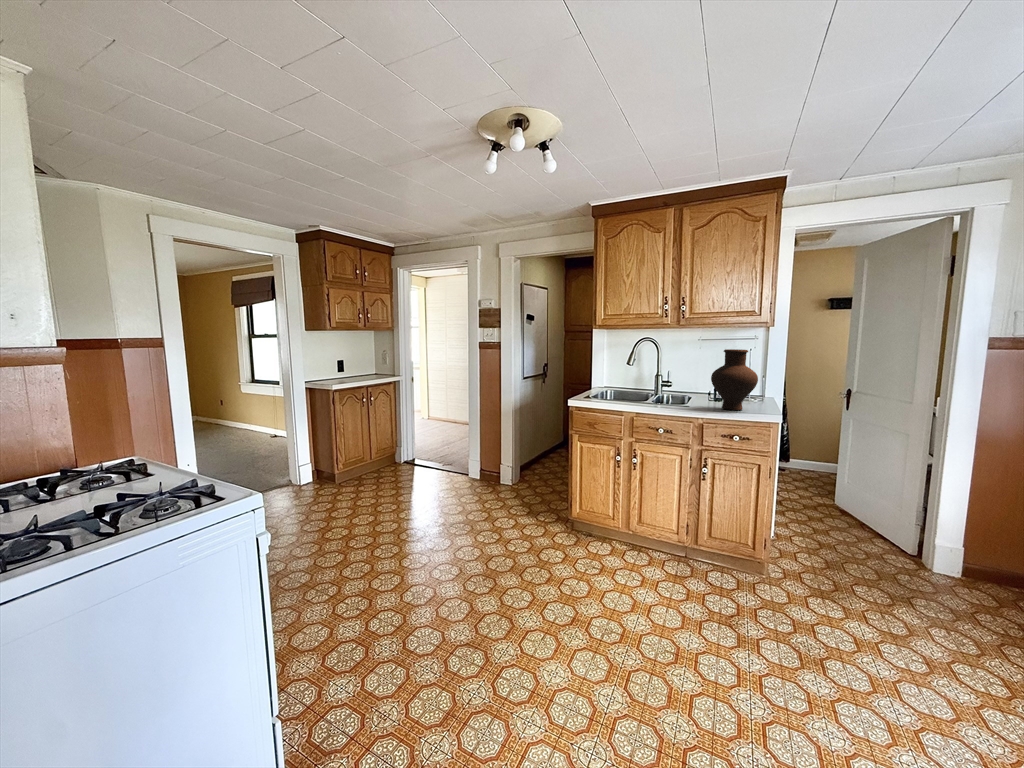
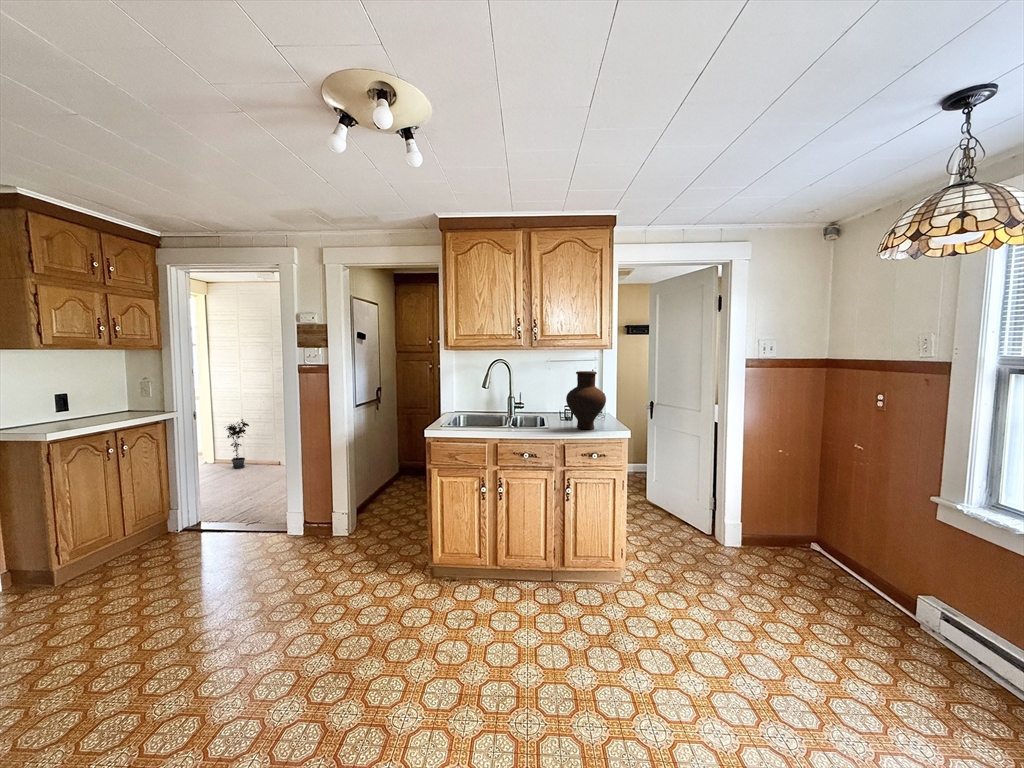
potted plant: none [436,387,453,425] -> present [224,419,249,469]

